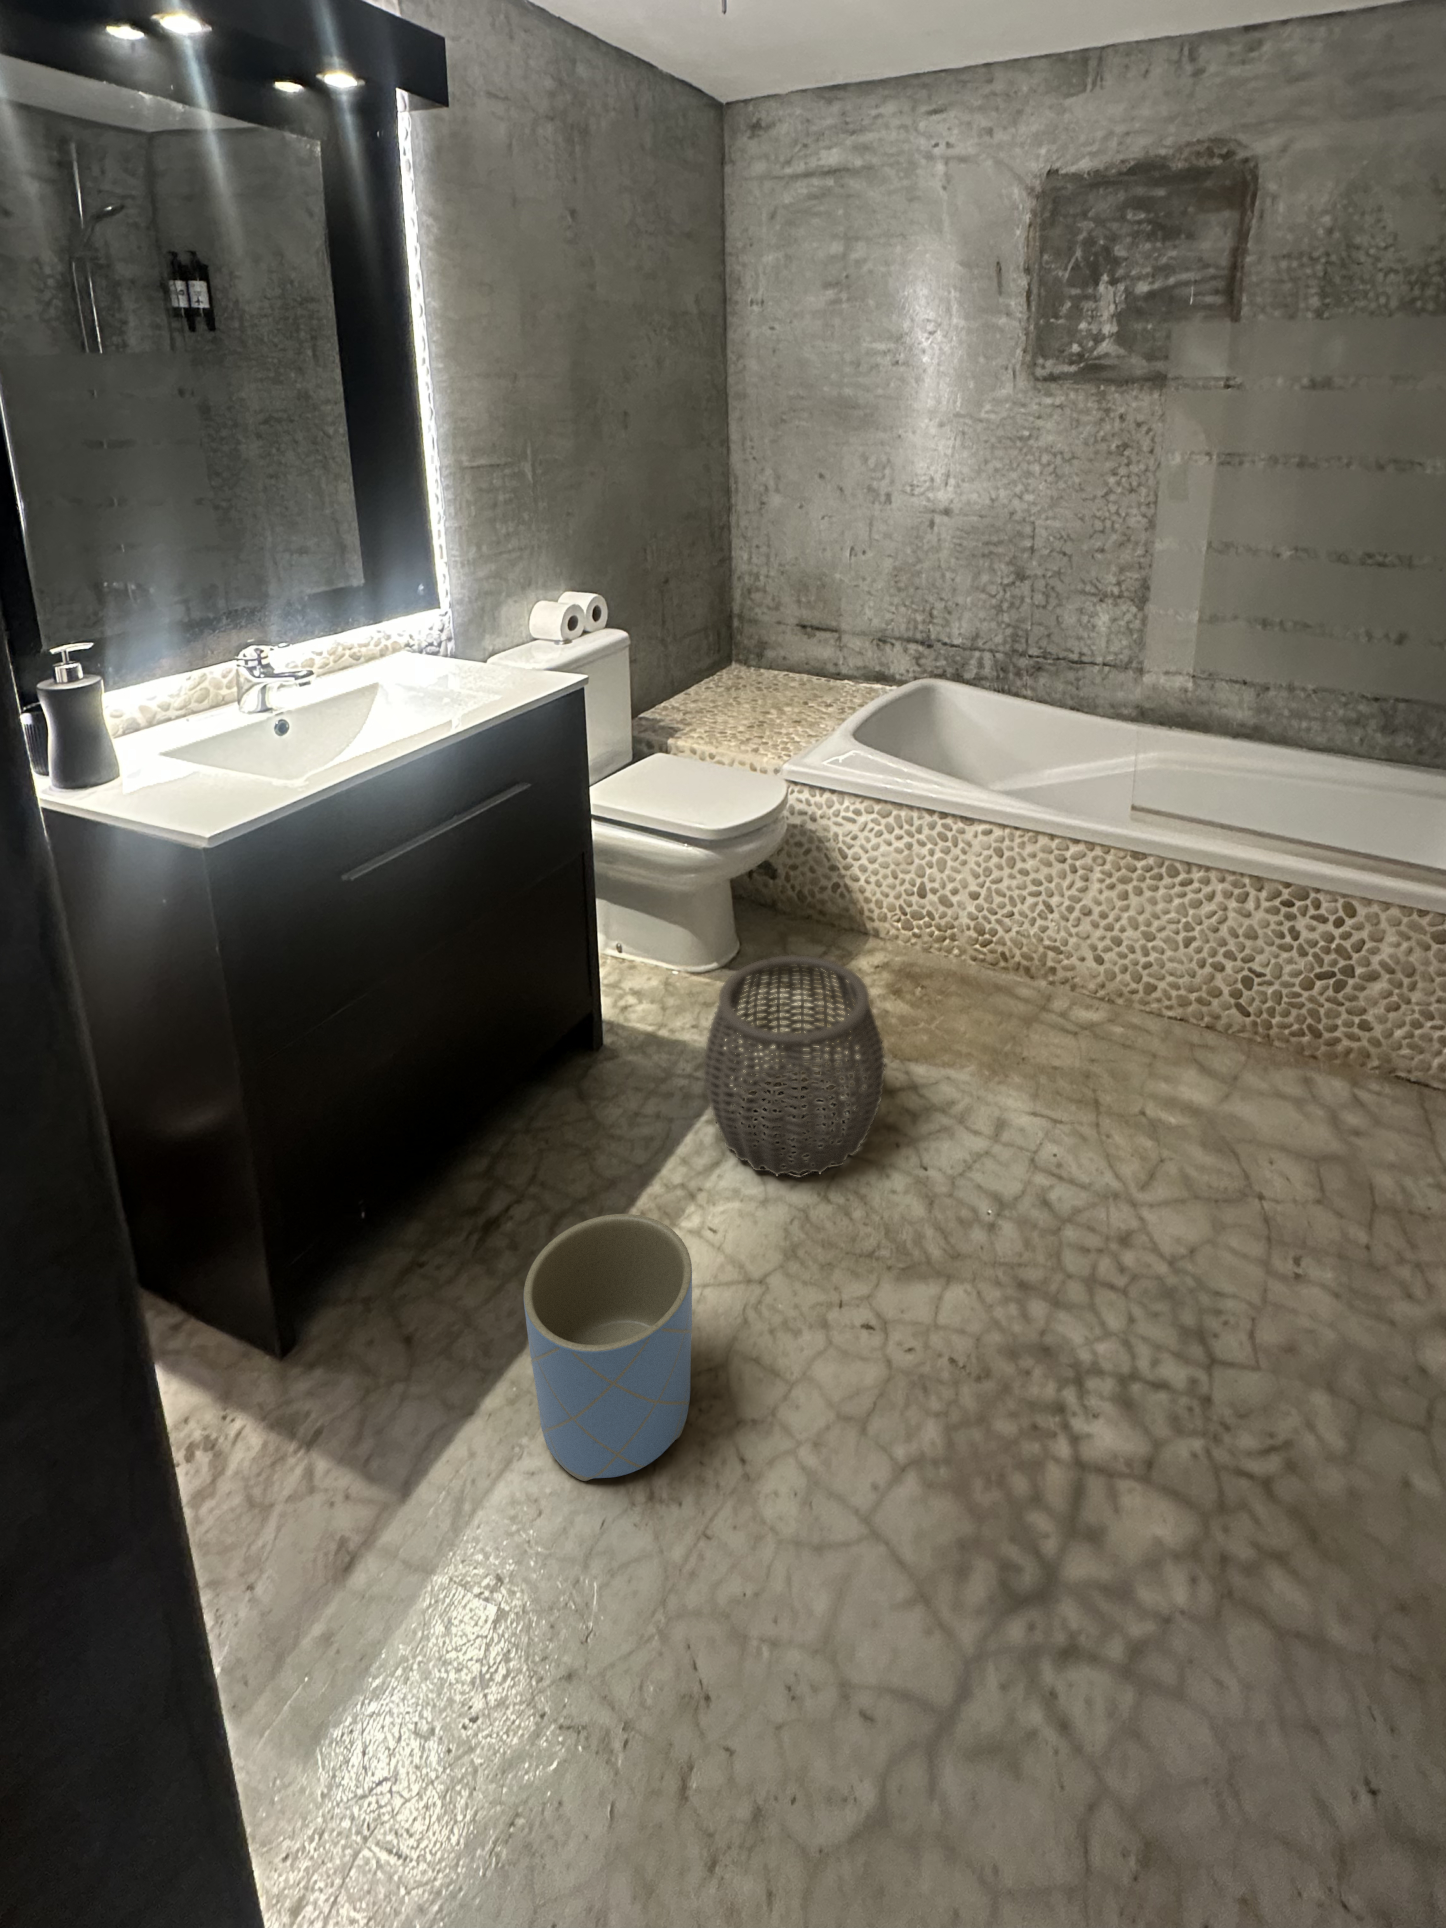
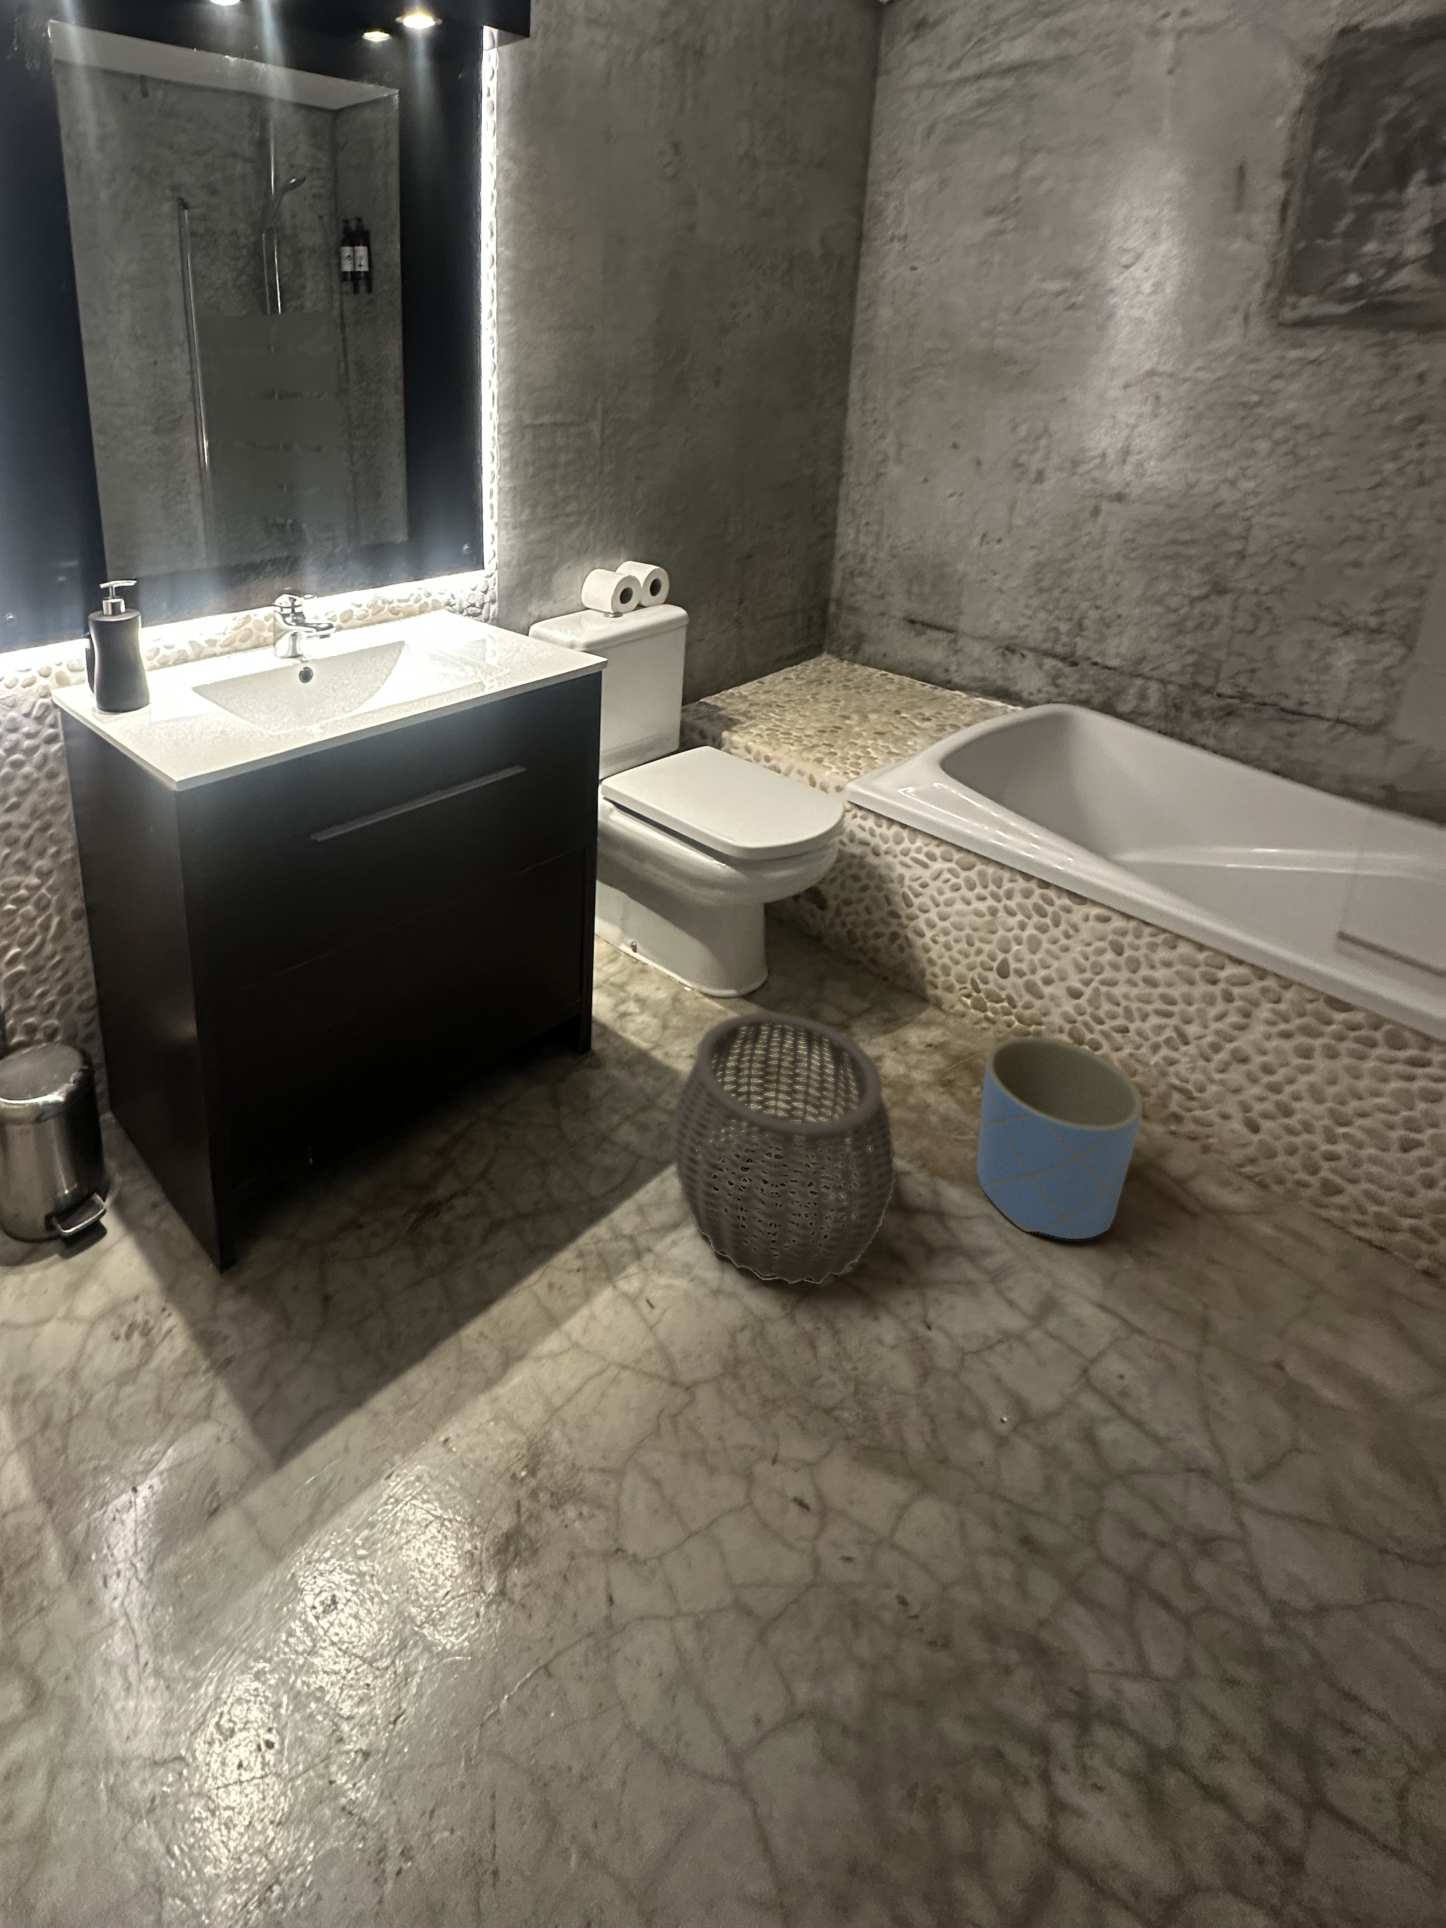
planter: present [524,1214,692,1481] -> present [977,1036,1143,1239]

